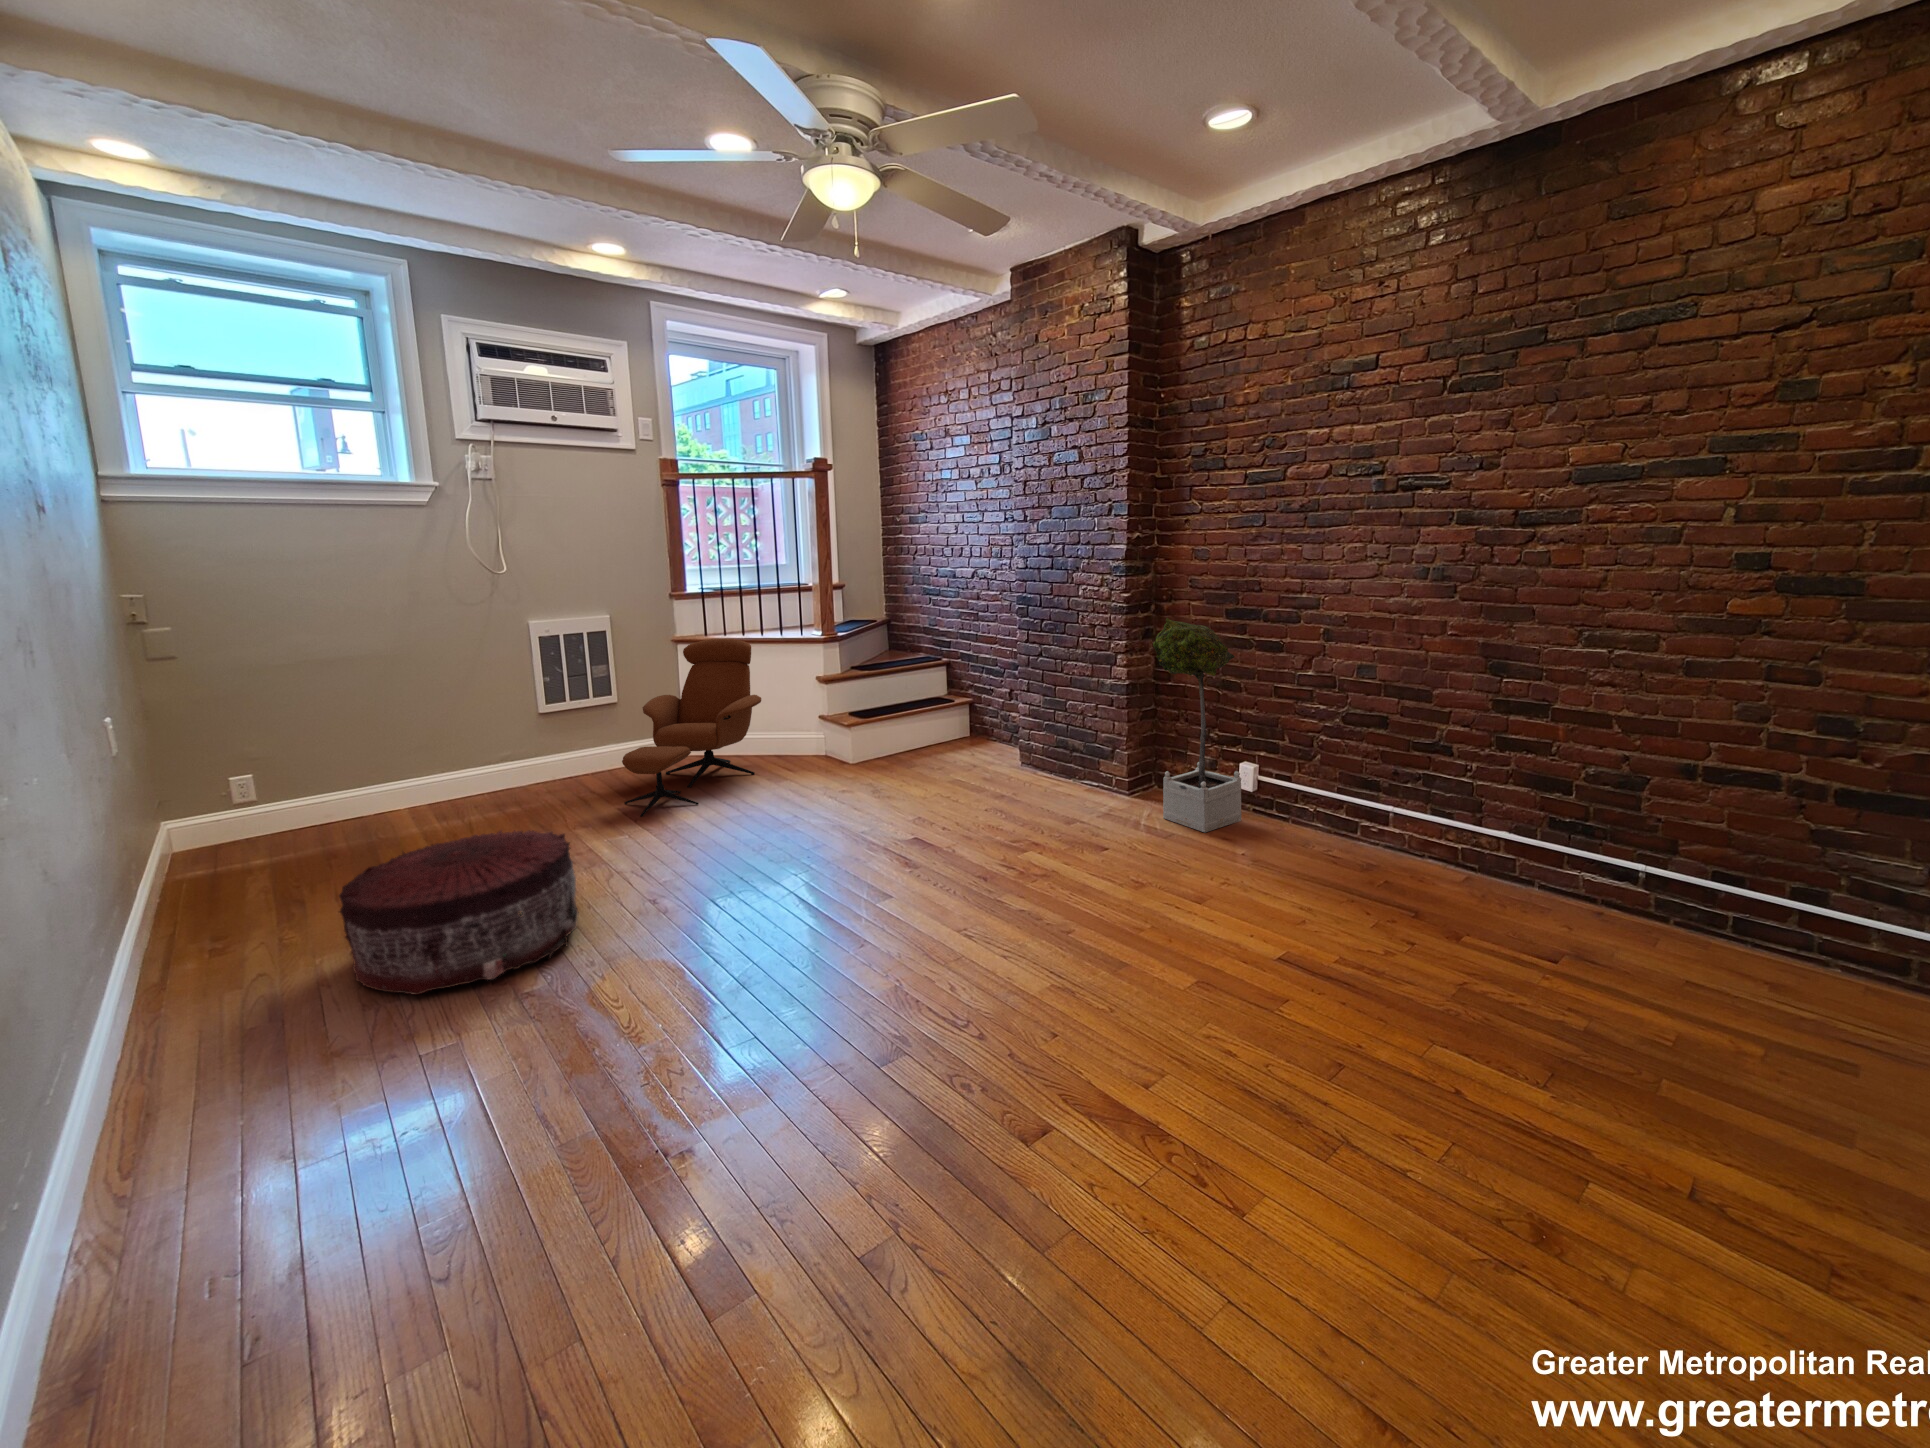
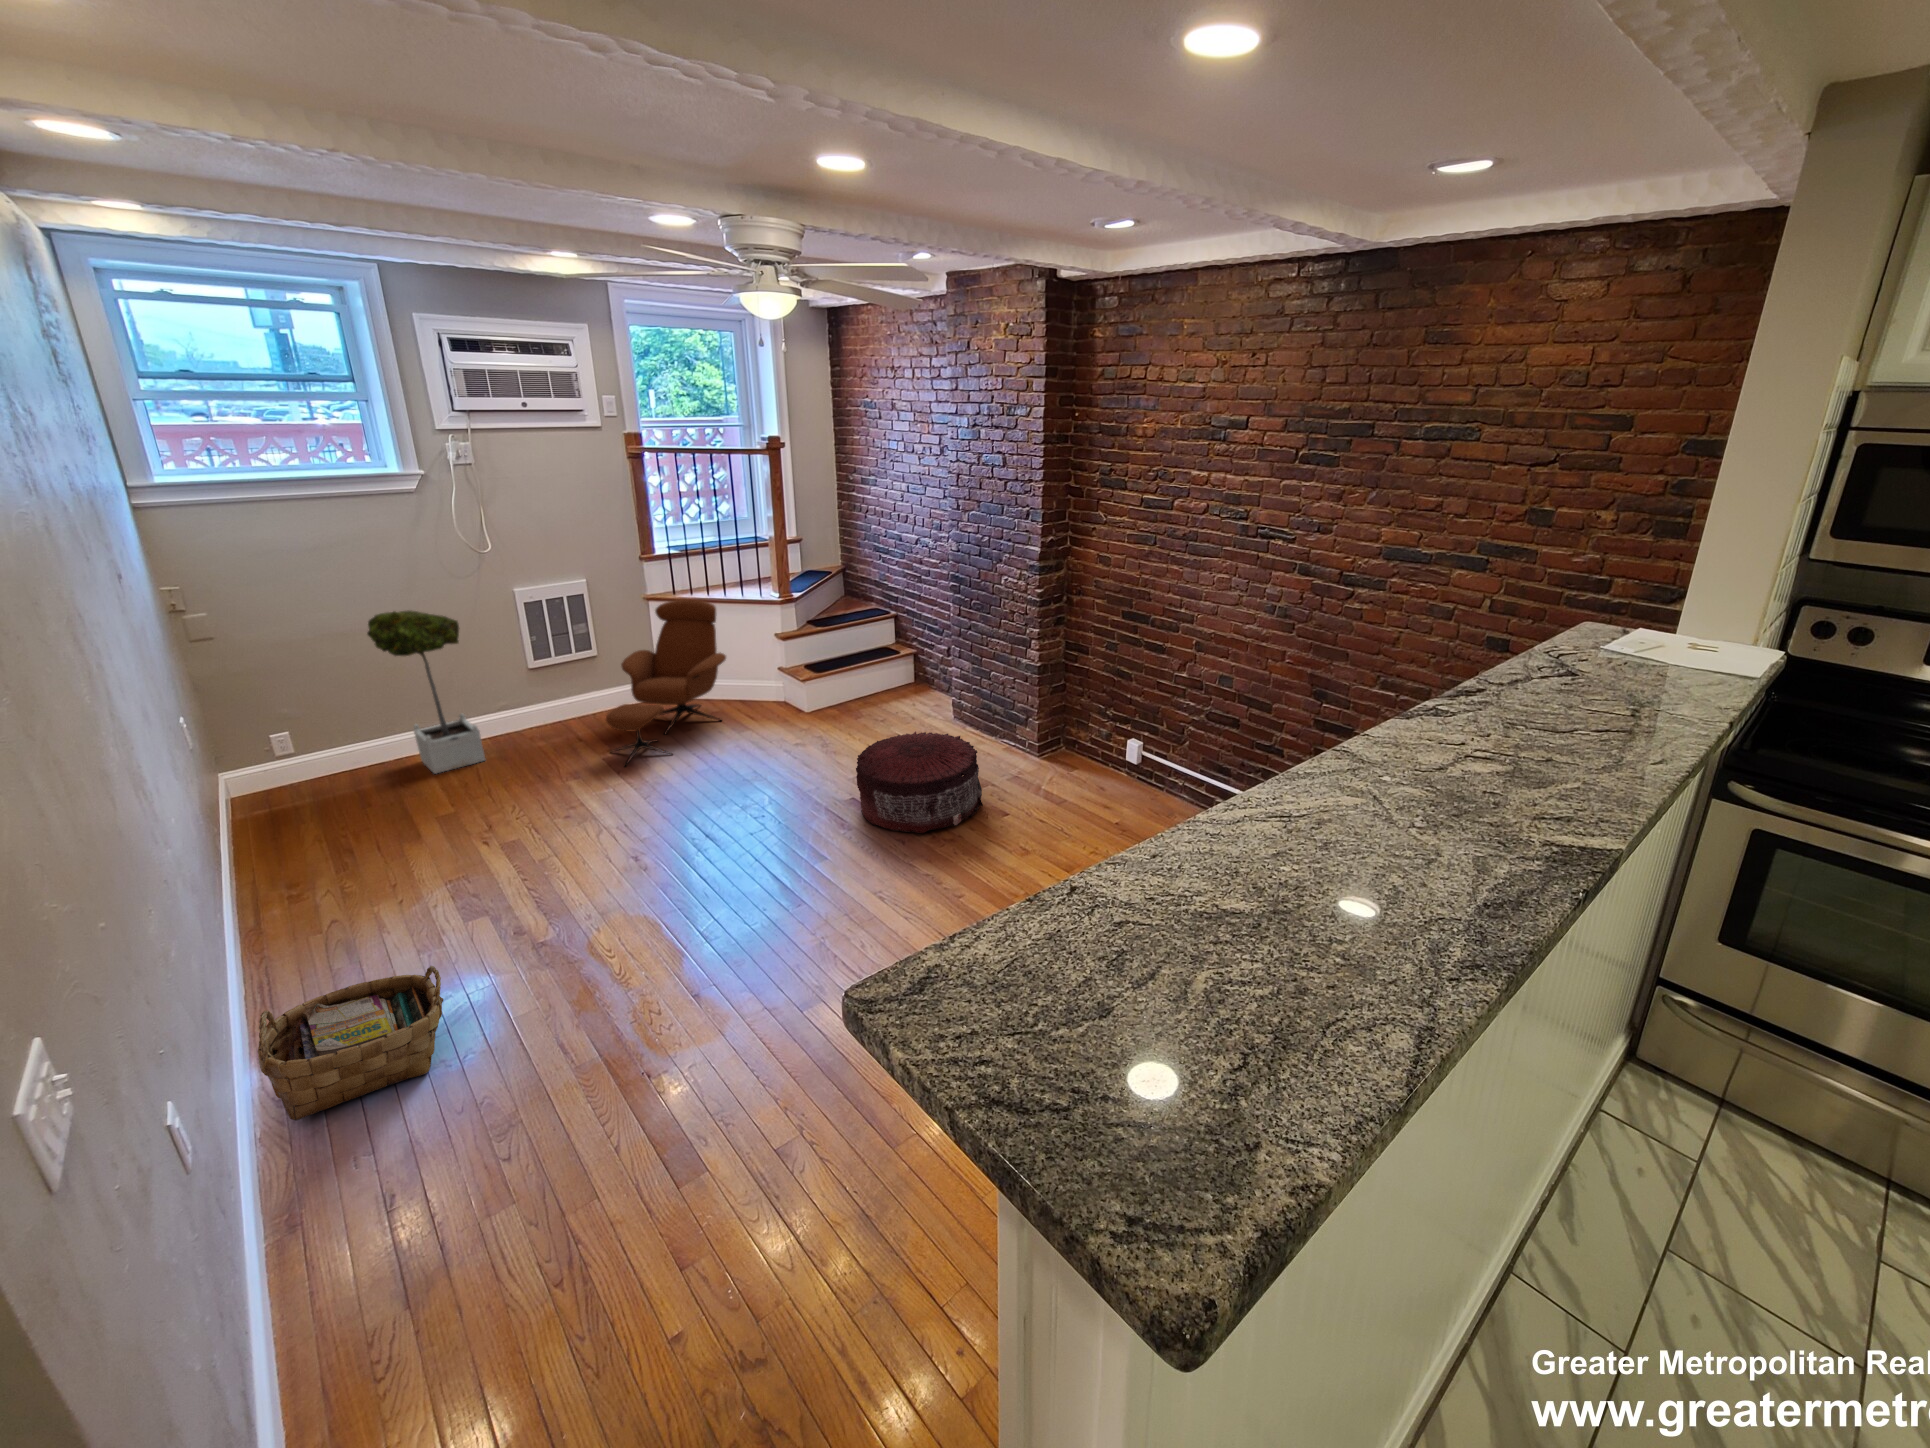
potted tree: present [1153,618,1242,832] -> present [367,610,485,773]
pouf: present [339,830,579,995] -> present [856,731,983,833]
woven basket: none [99,999,382,1220] -> present [258,966,444,1121]

